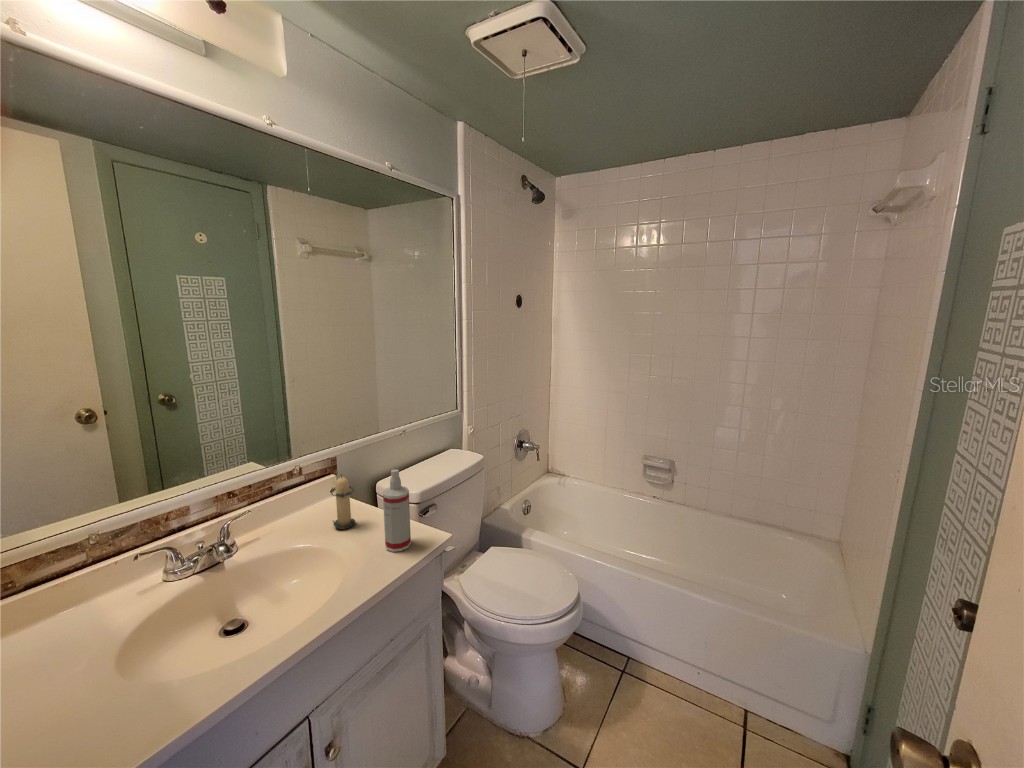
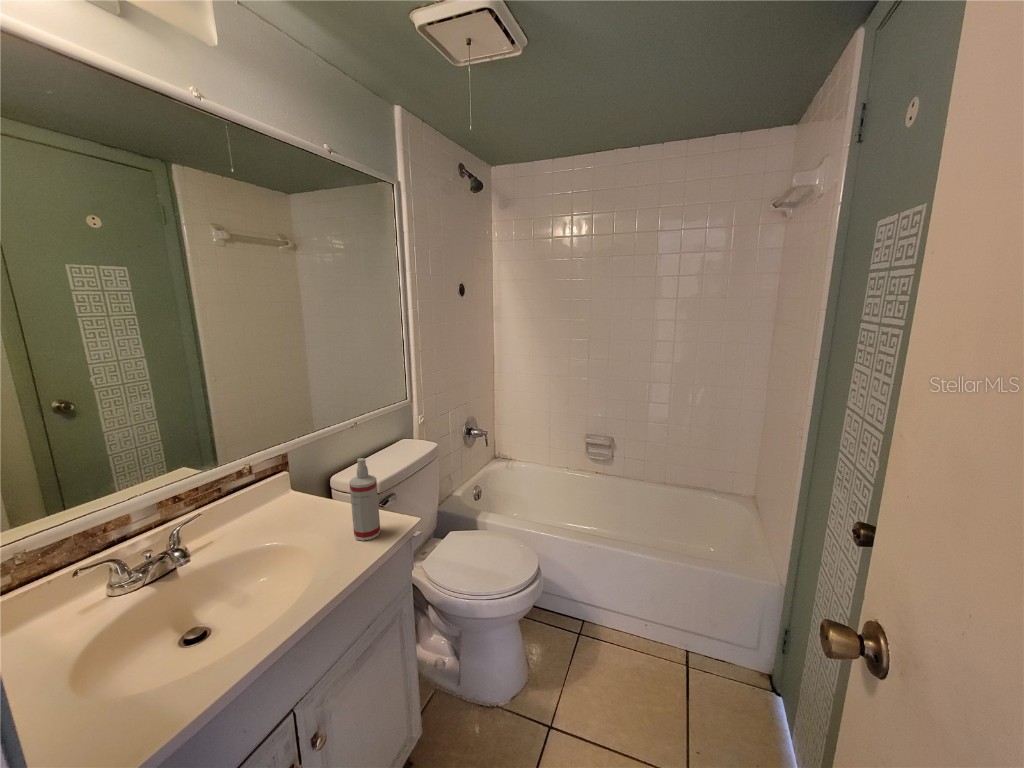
candle: present [330,474,355,529] -> none [287,468,320,526]

